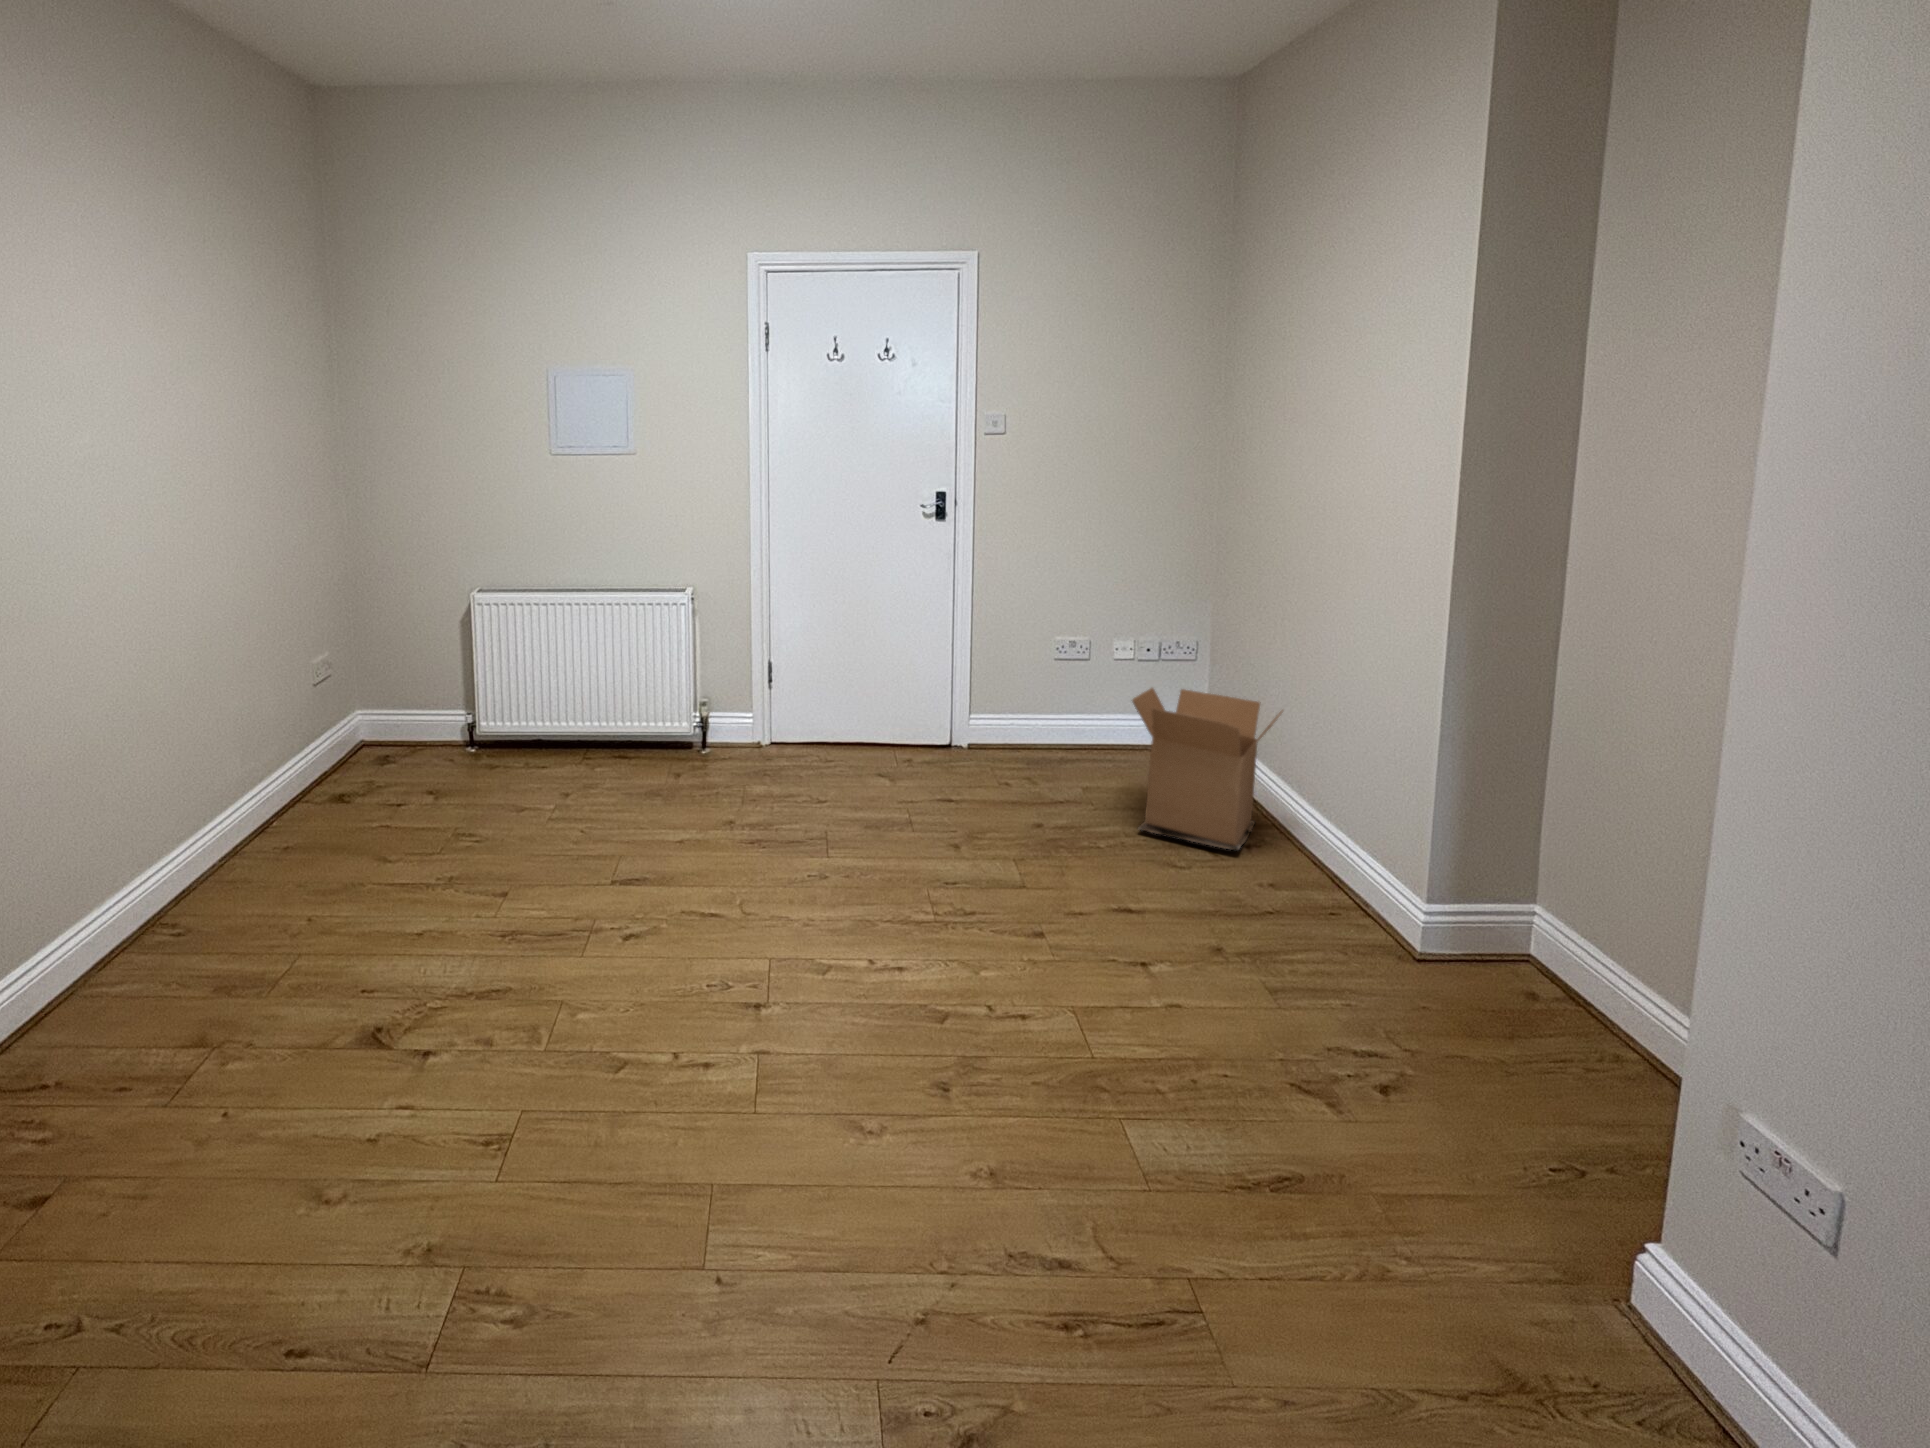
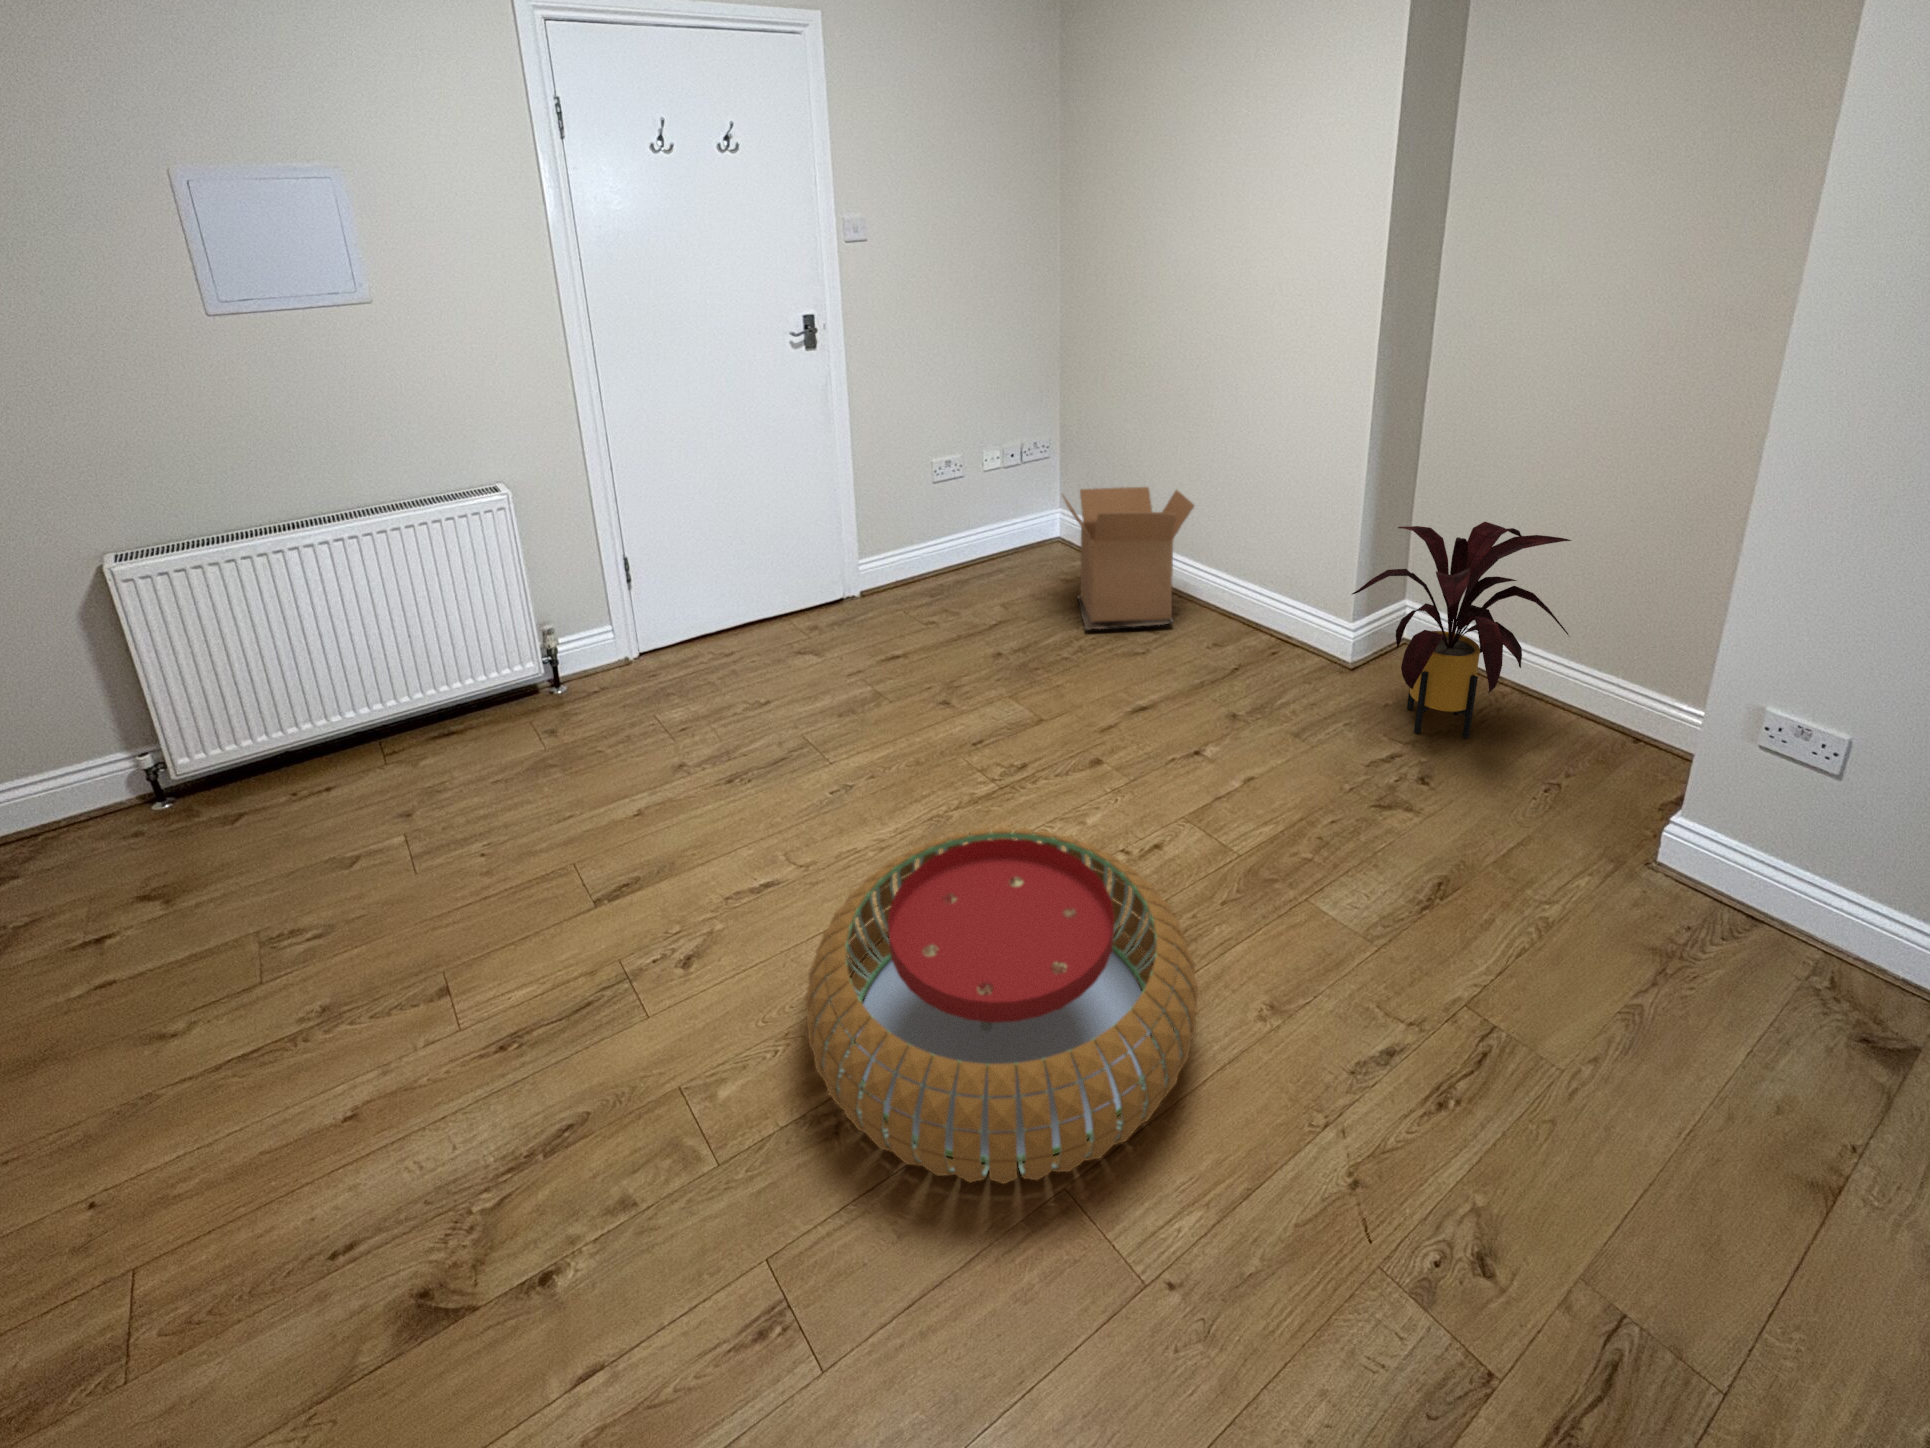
house plant: none [1357,792,1659,1081] -> present [1352,522,1571,738]
pouf: none [614,909,938,1176] -> present [805,828,1198,1184]

